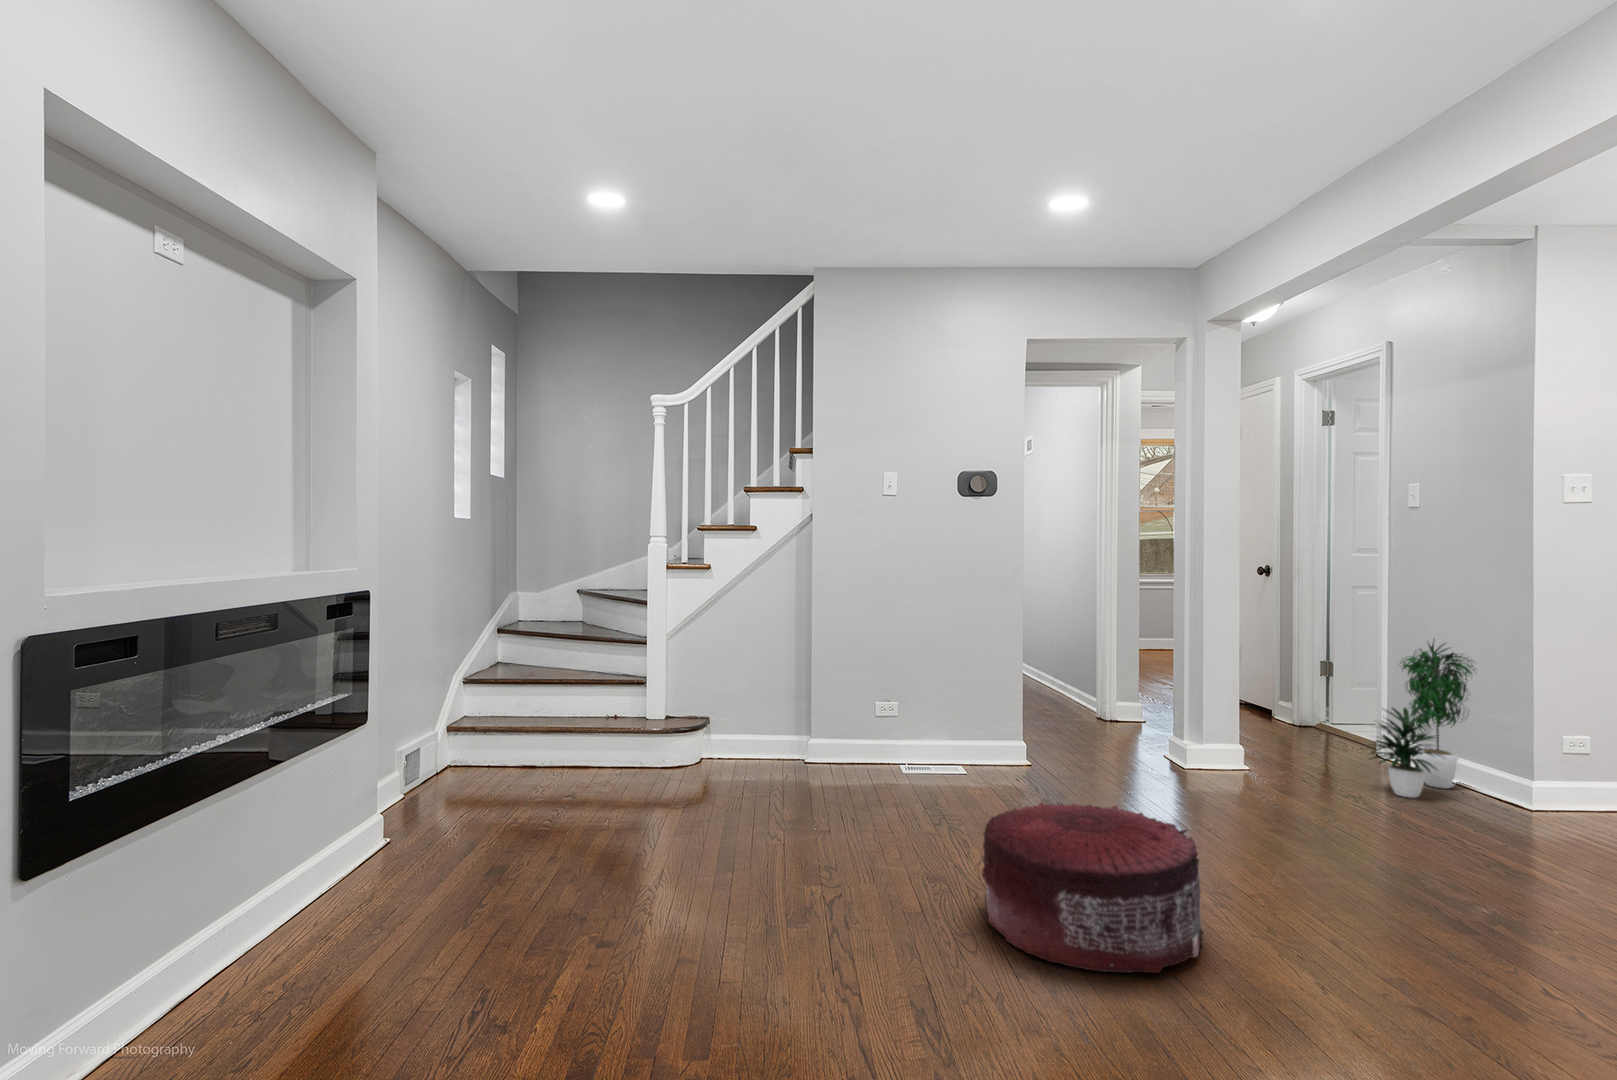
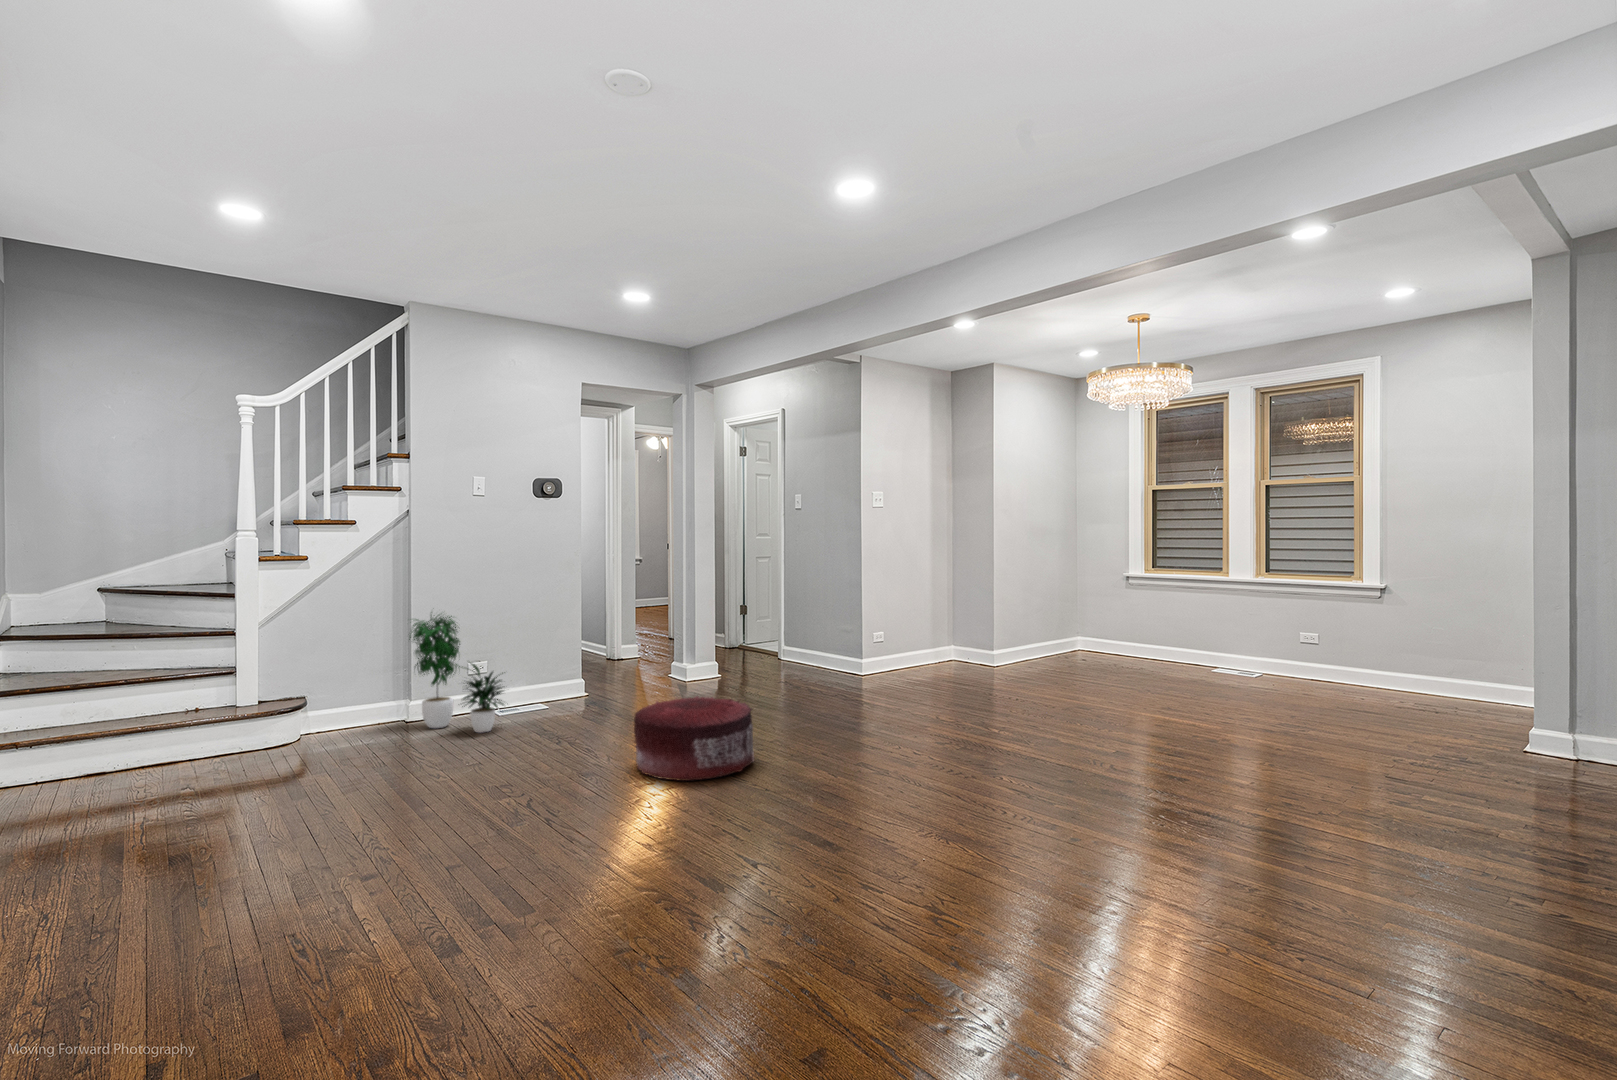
potted plant: present [1368,639,1475,798] -> present [409,615,505,733]

